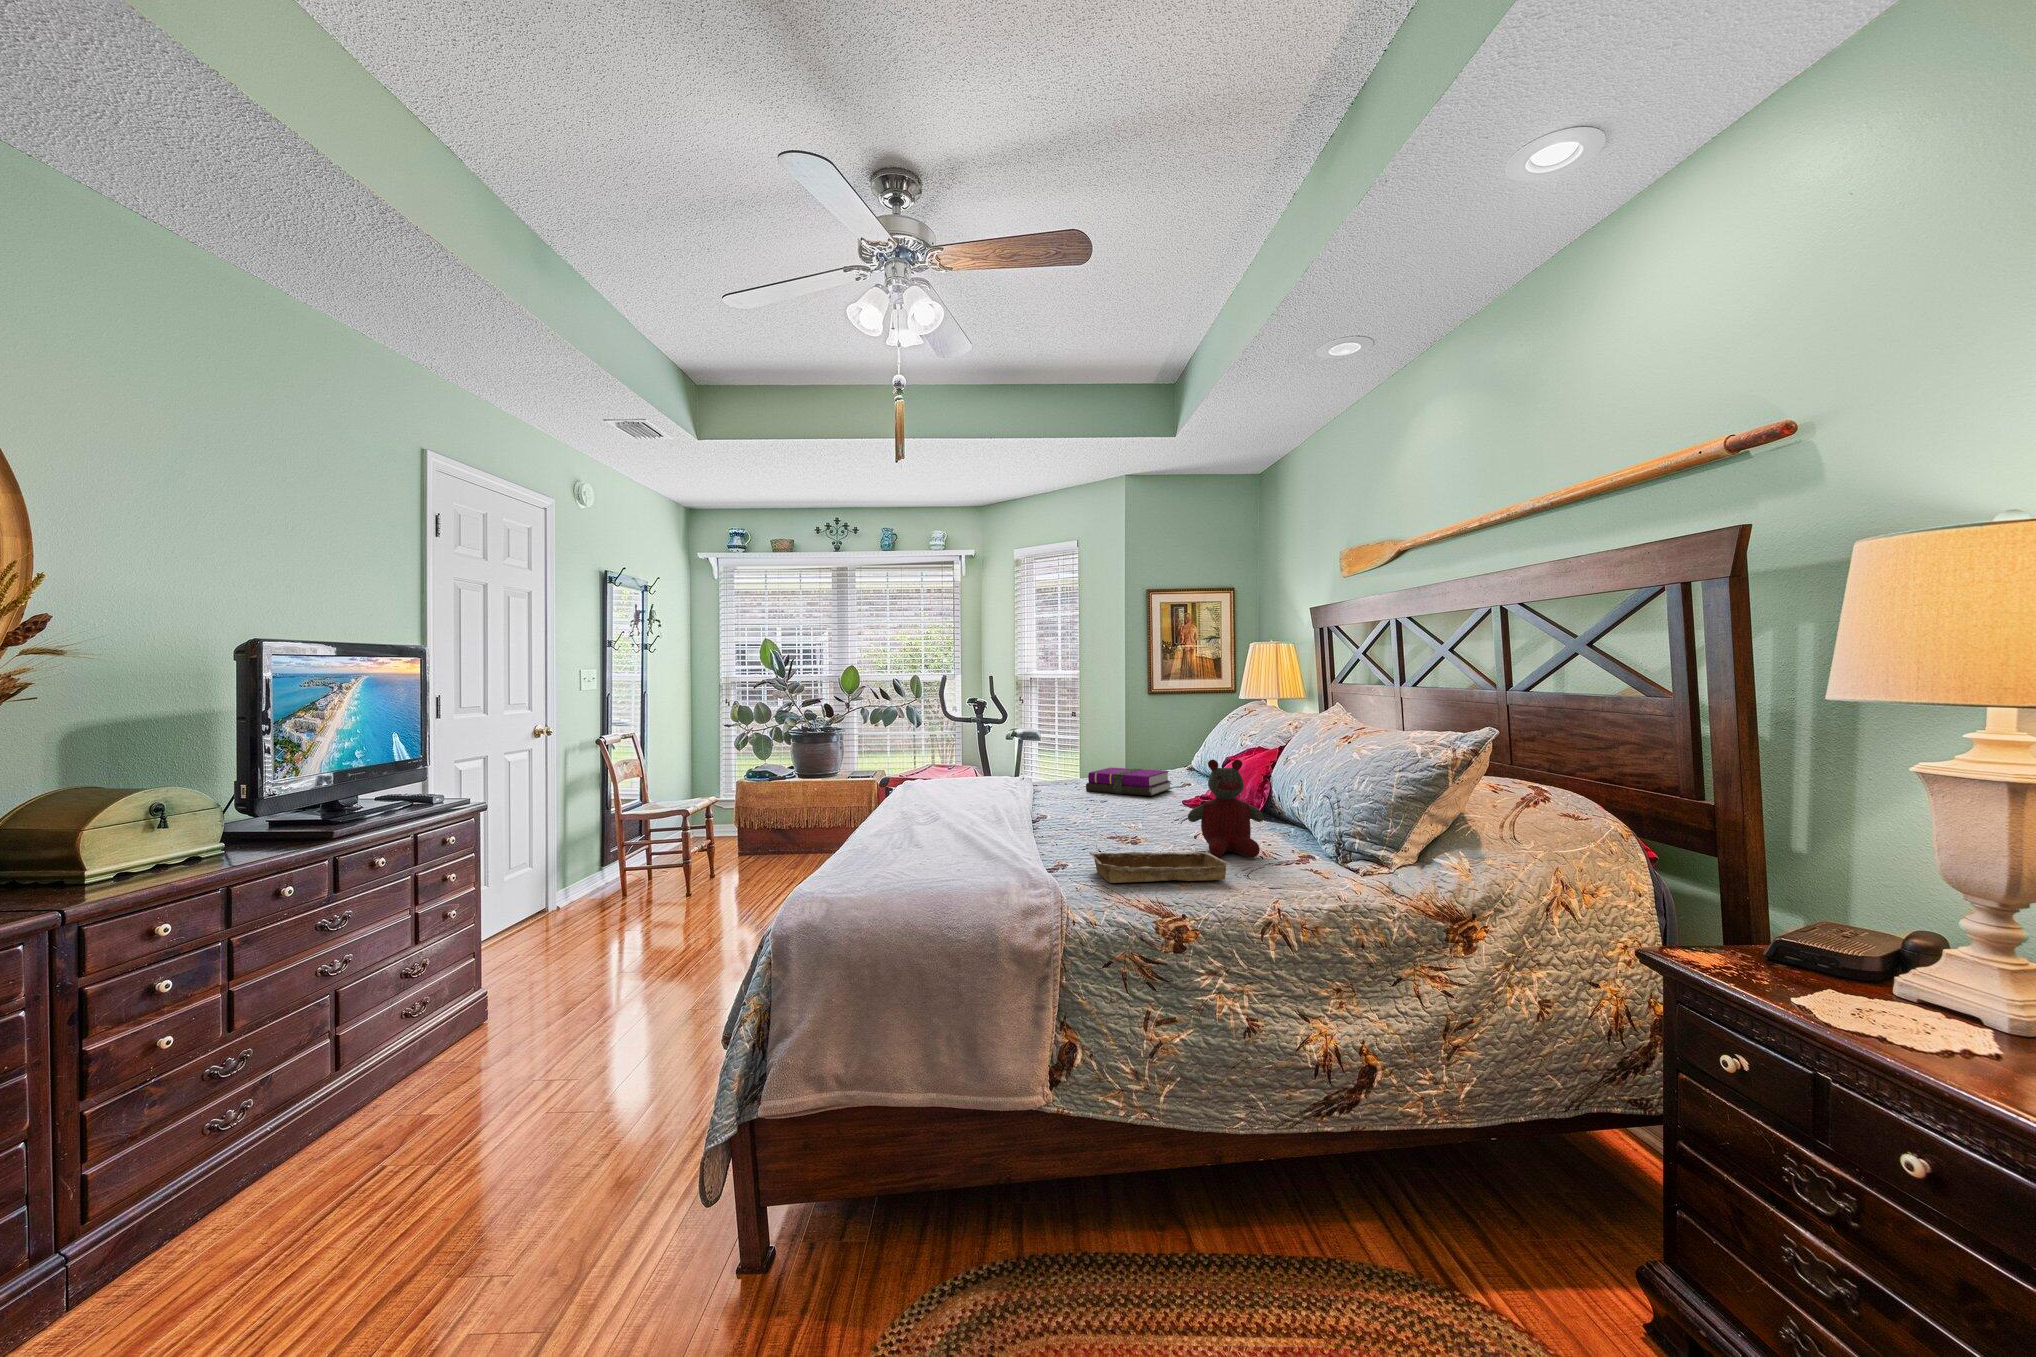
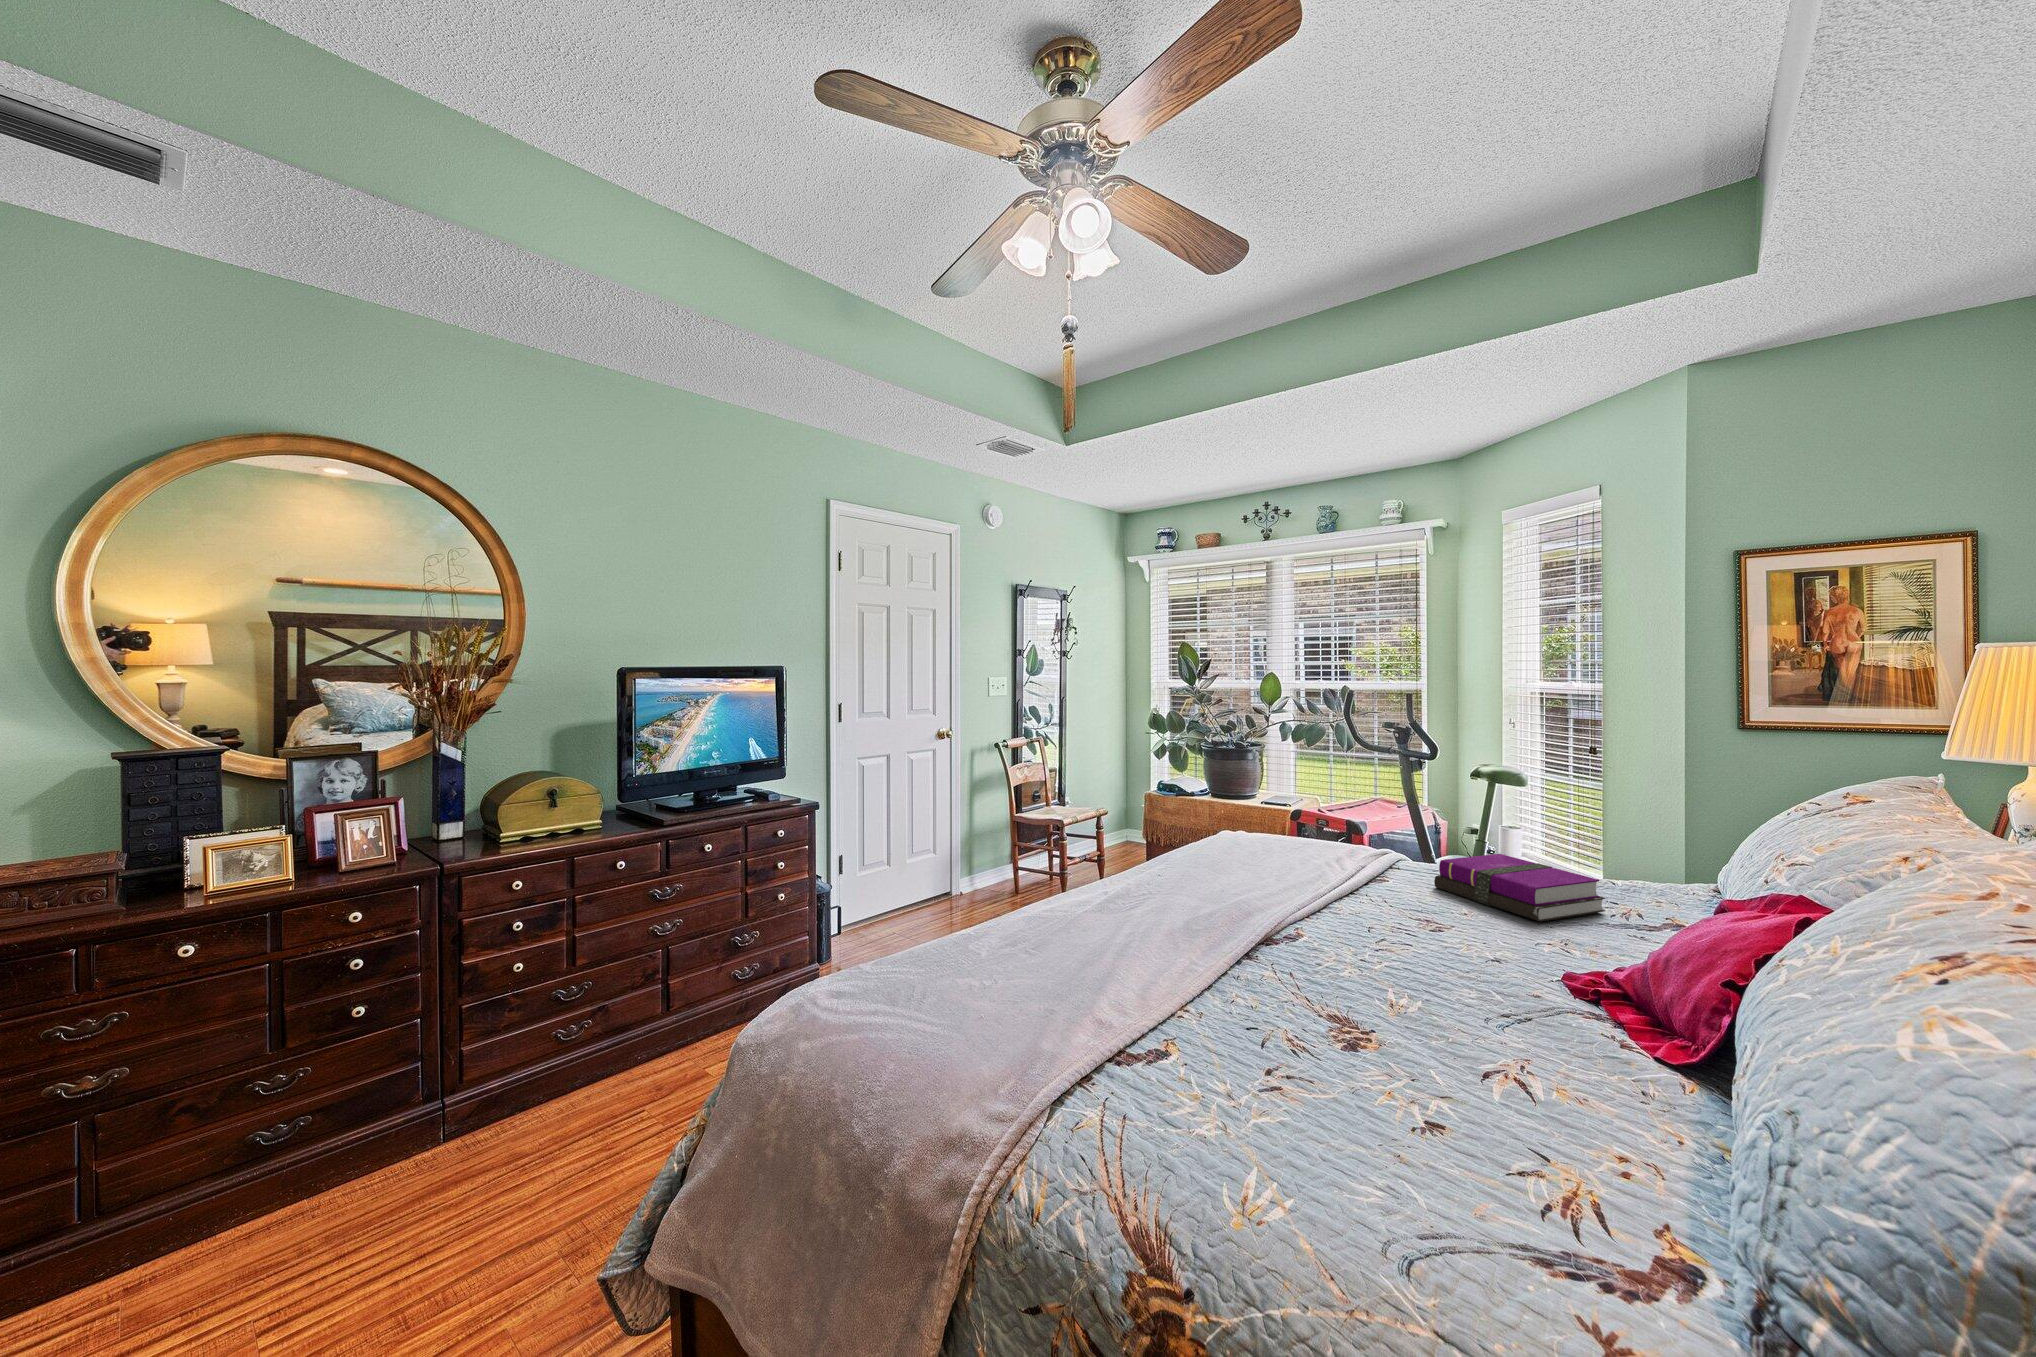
stuffed bear: present [1188,759,1264,857] -> none [1421,928,1605,1173]
tray: present [1089,852,1230,883] -> none [1107,1056,1388,1228]

